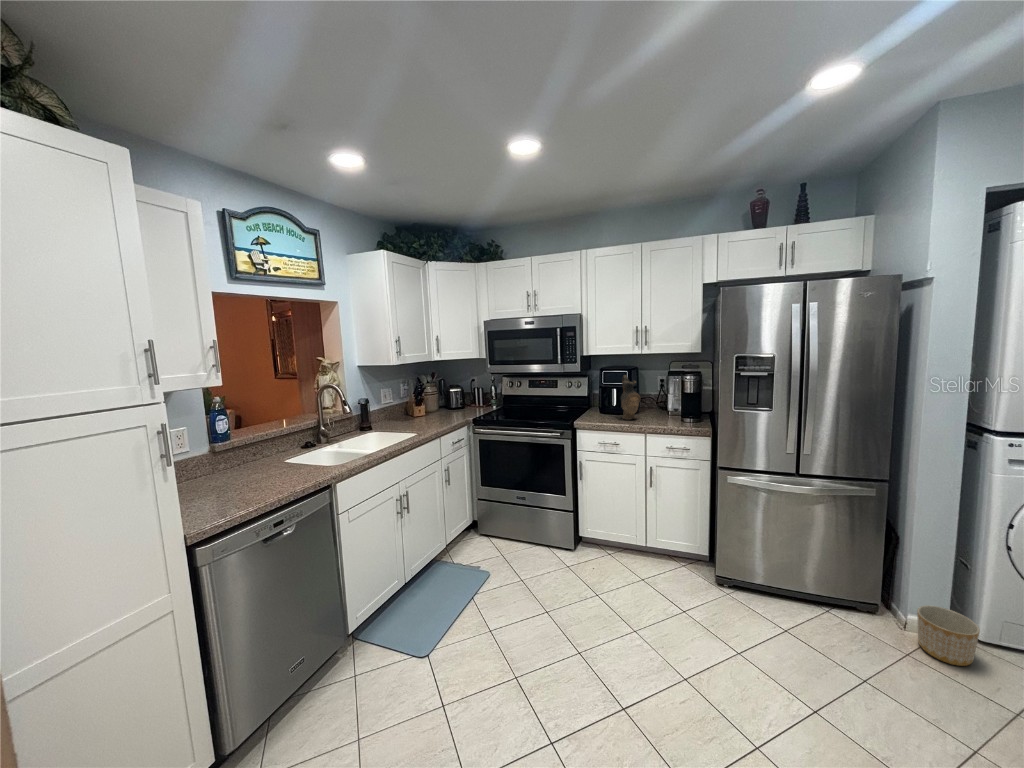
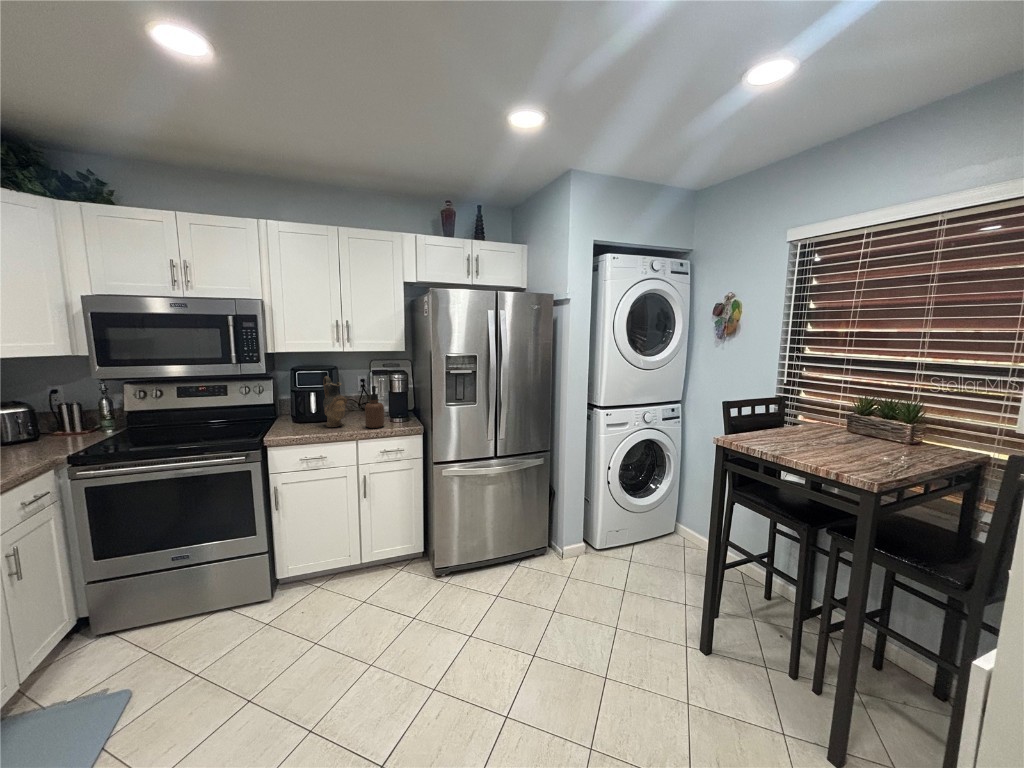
soap dispenser: none [655,385,672,424] -> present [365,386,384,428]
planter: present [917,605,980,666] -> none [570,535,601,573]

